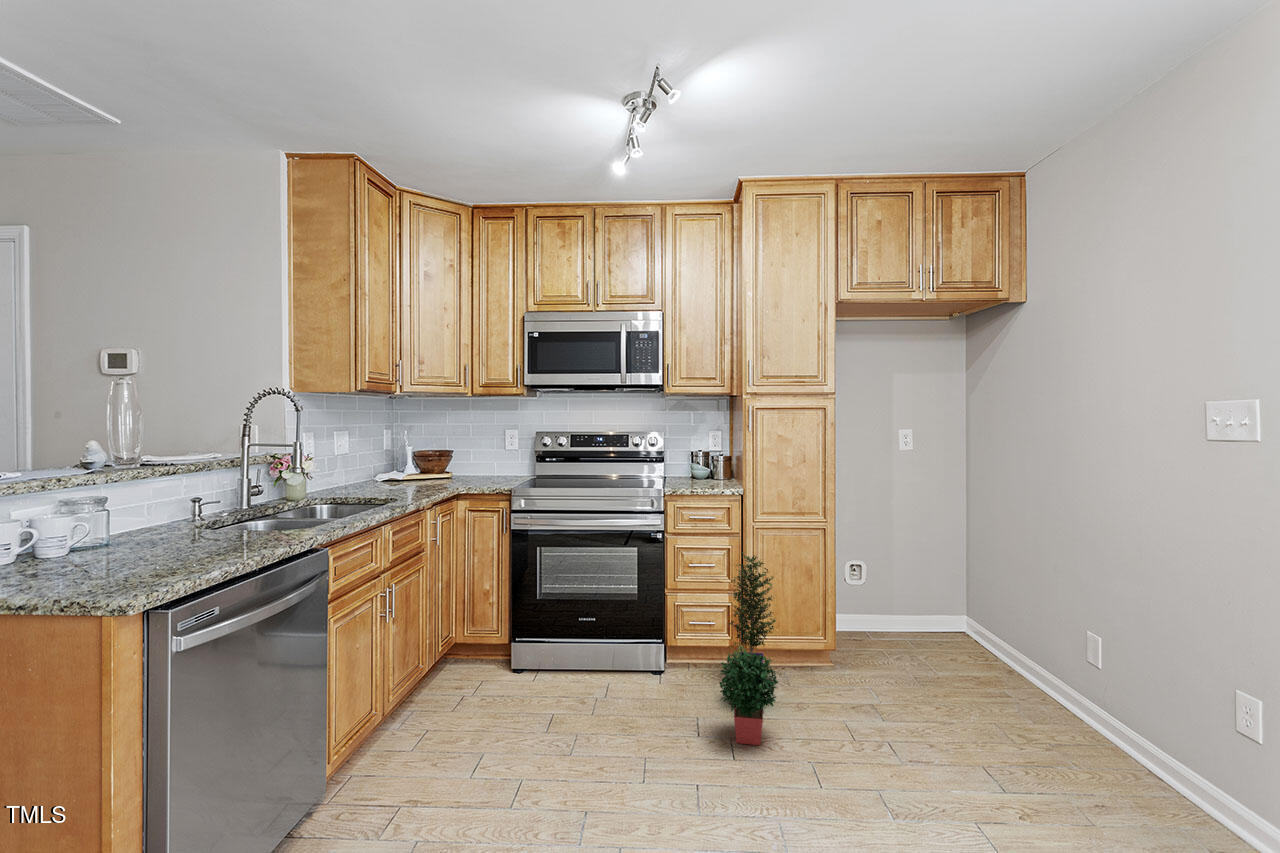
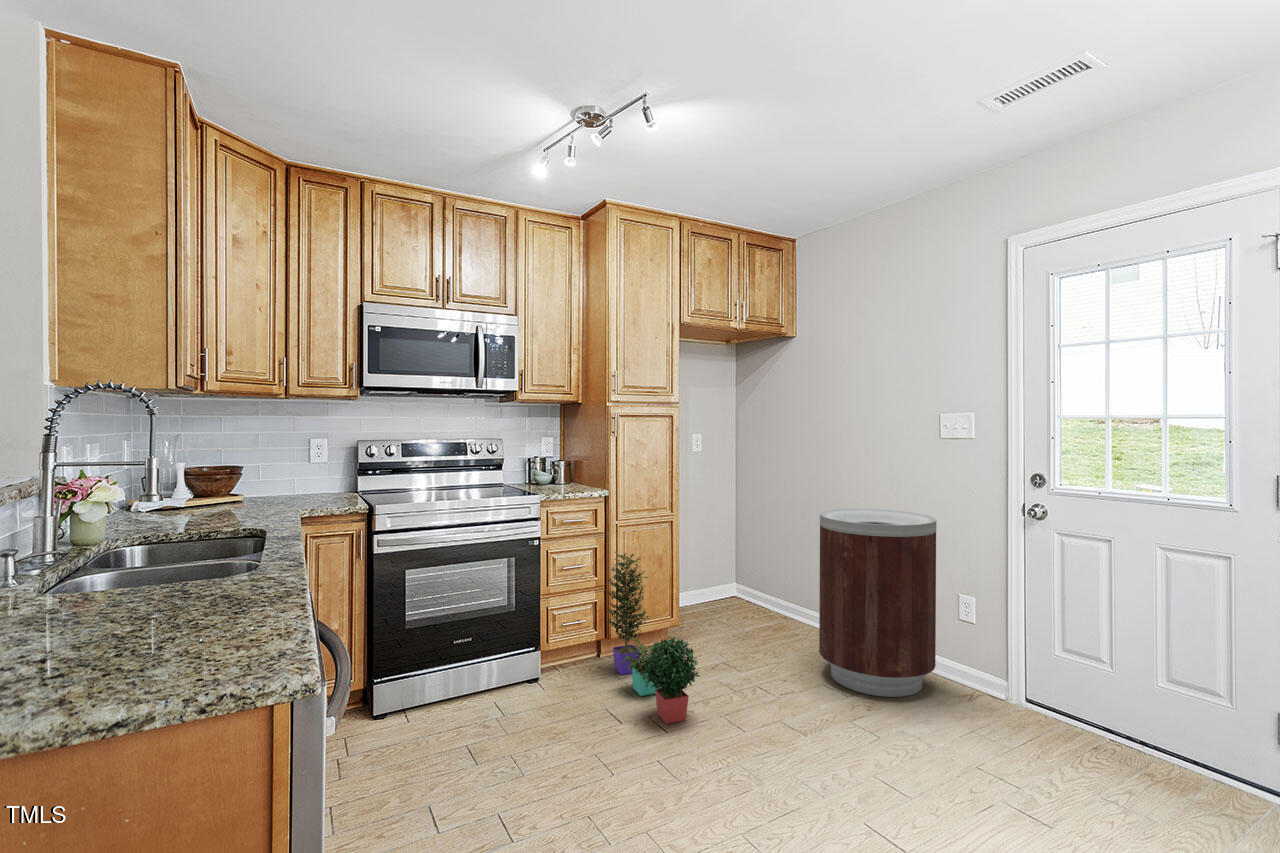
trash can: none [976,532,1164,808] -> present [819,509,937,697]

